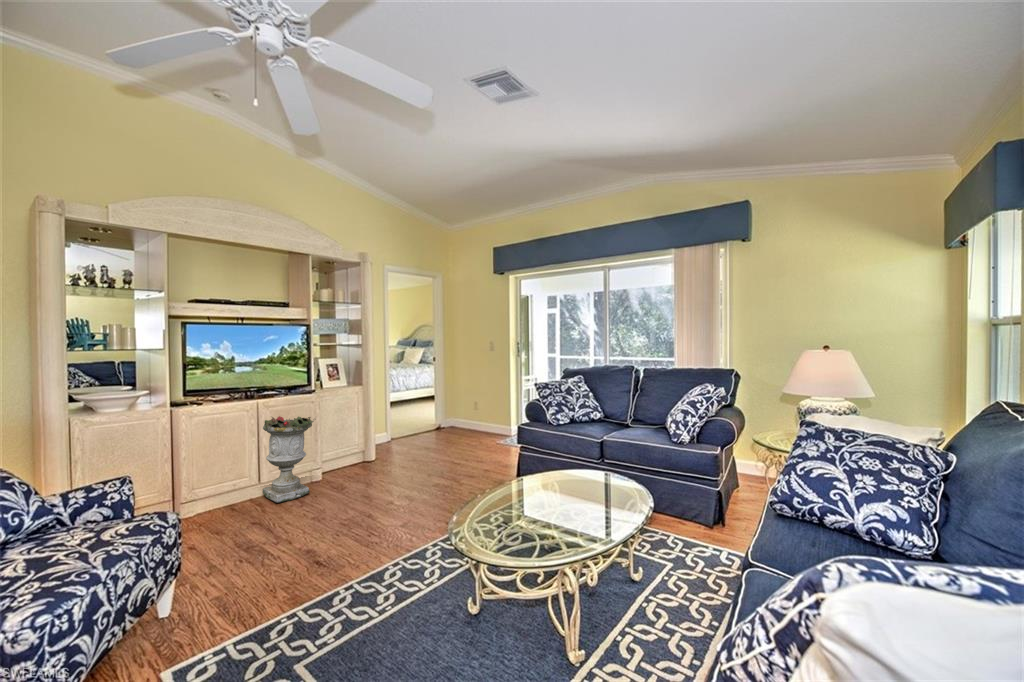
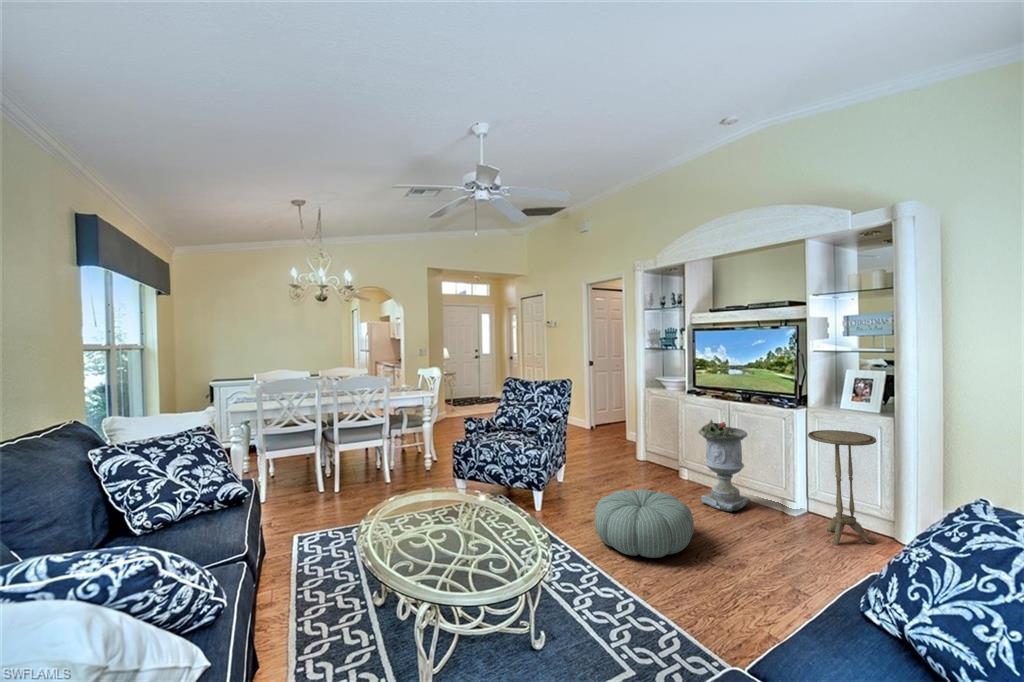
side table: none [345,400,383,475] -> present [808,430,876,546]
pouf: none [321,477,418,544] -> present [595,489,694,558]

